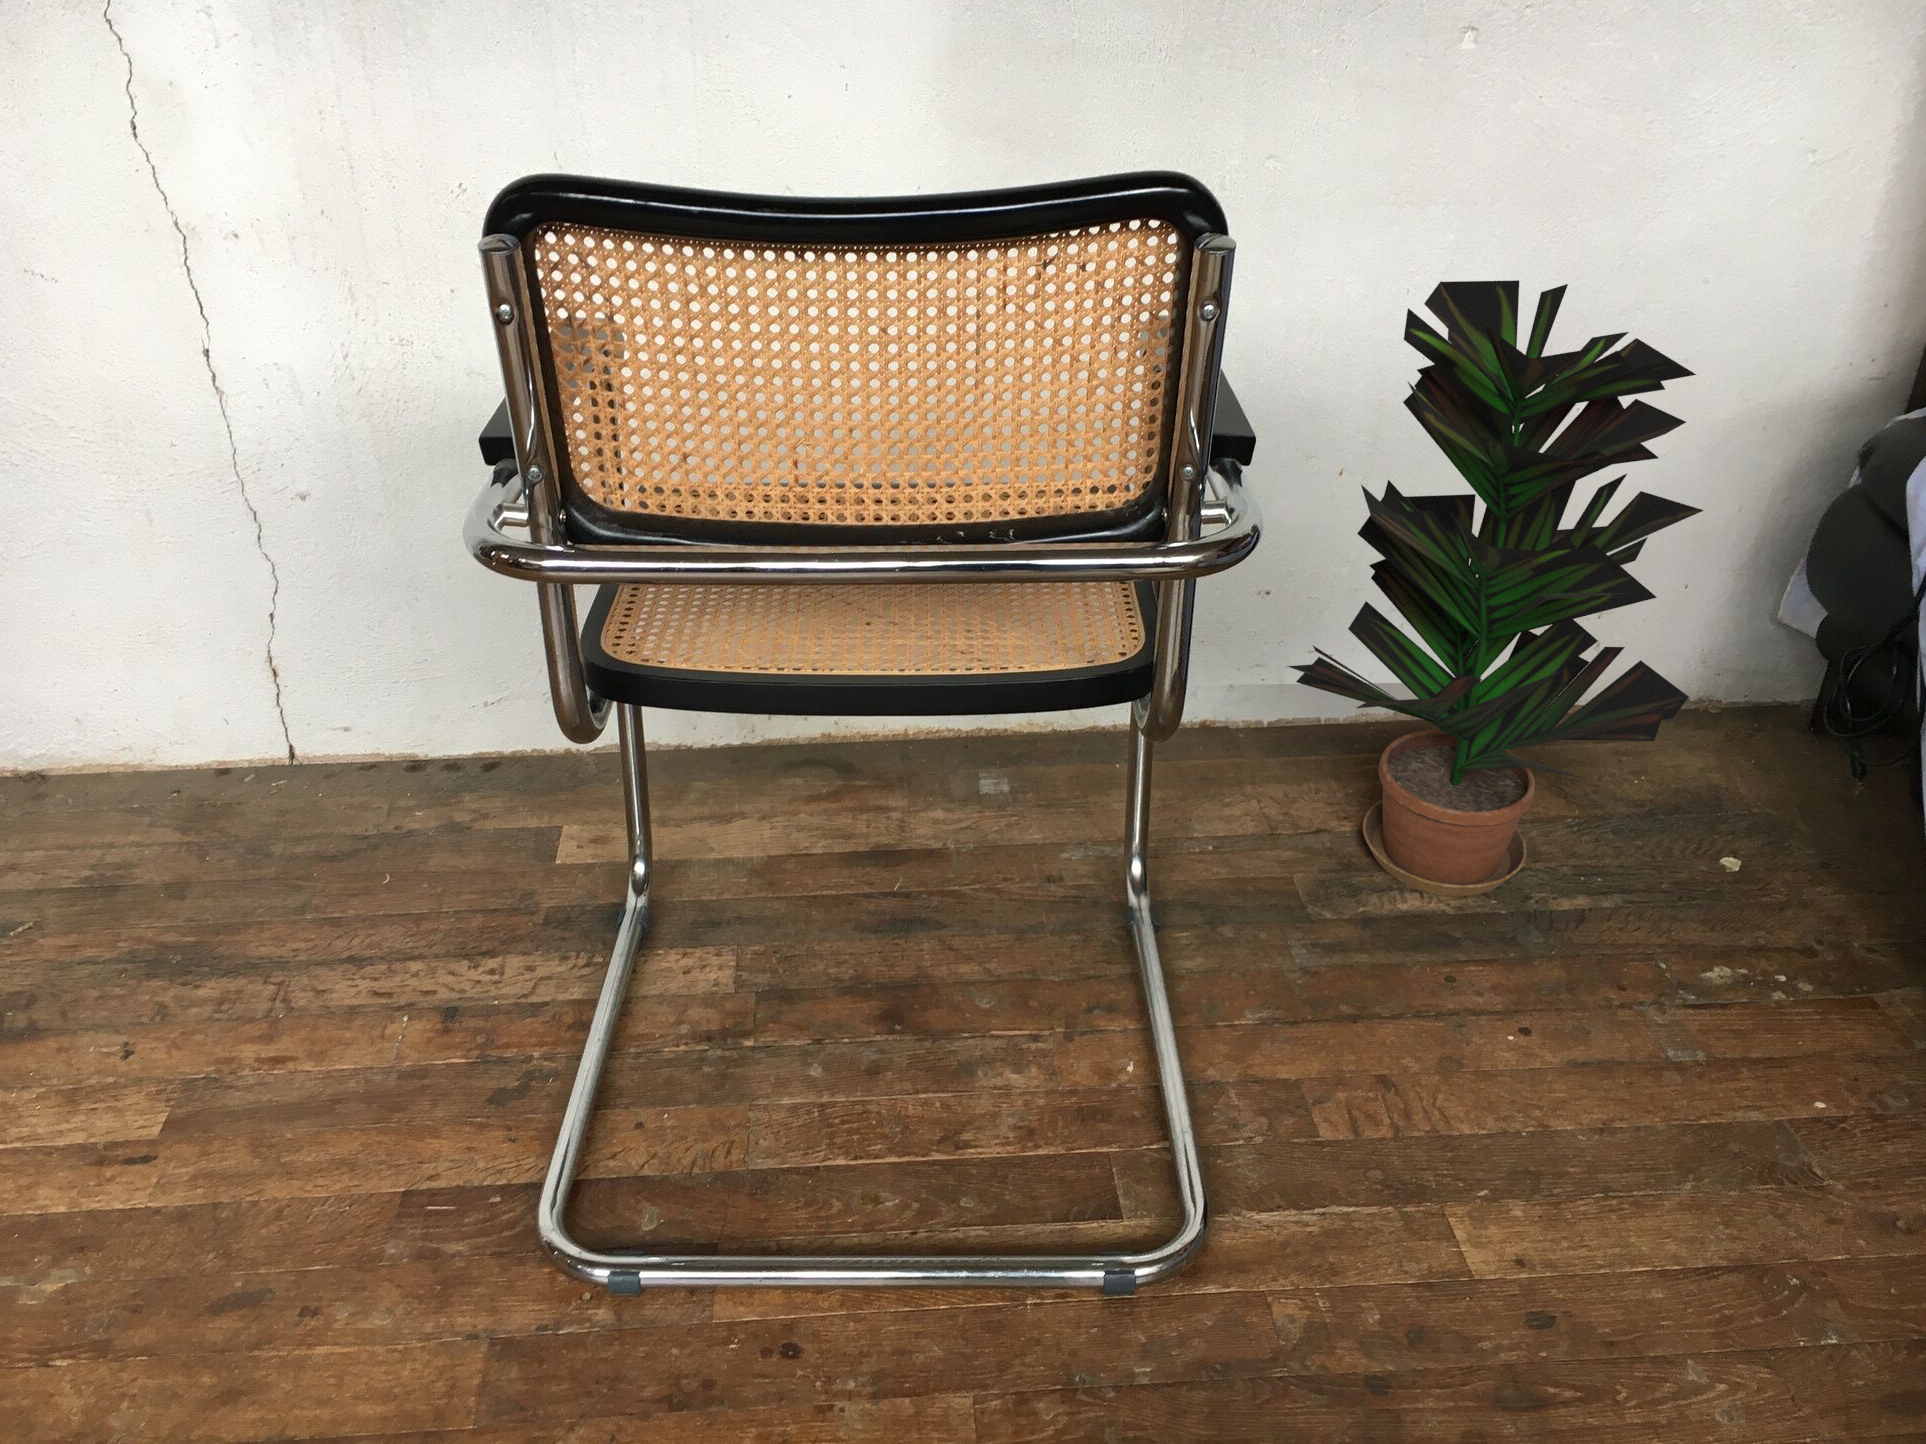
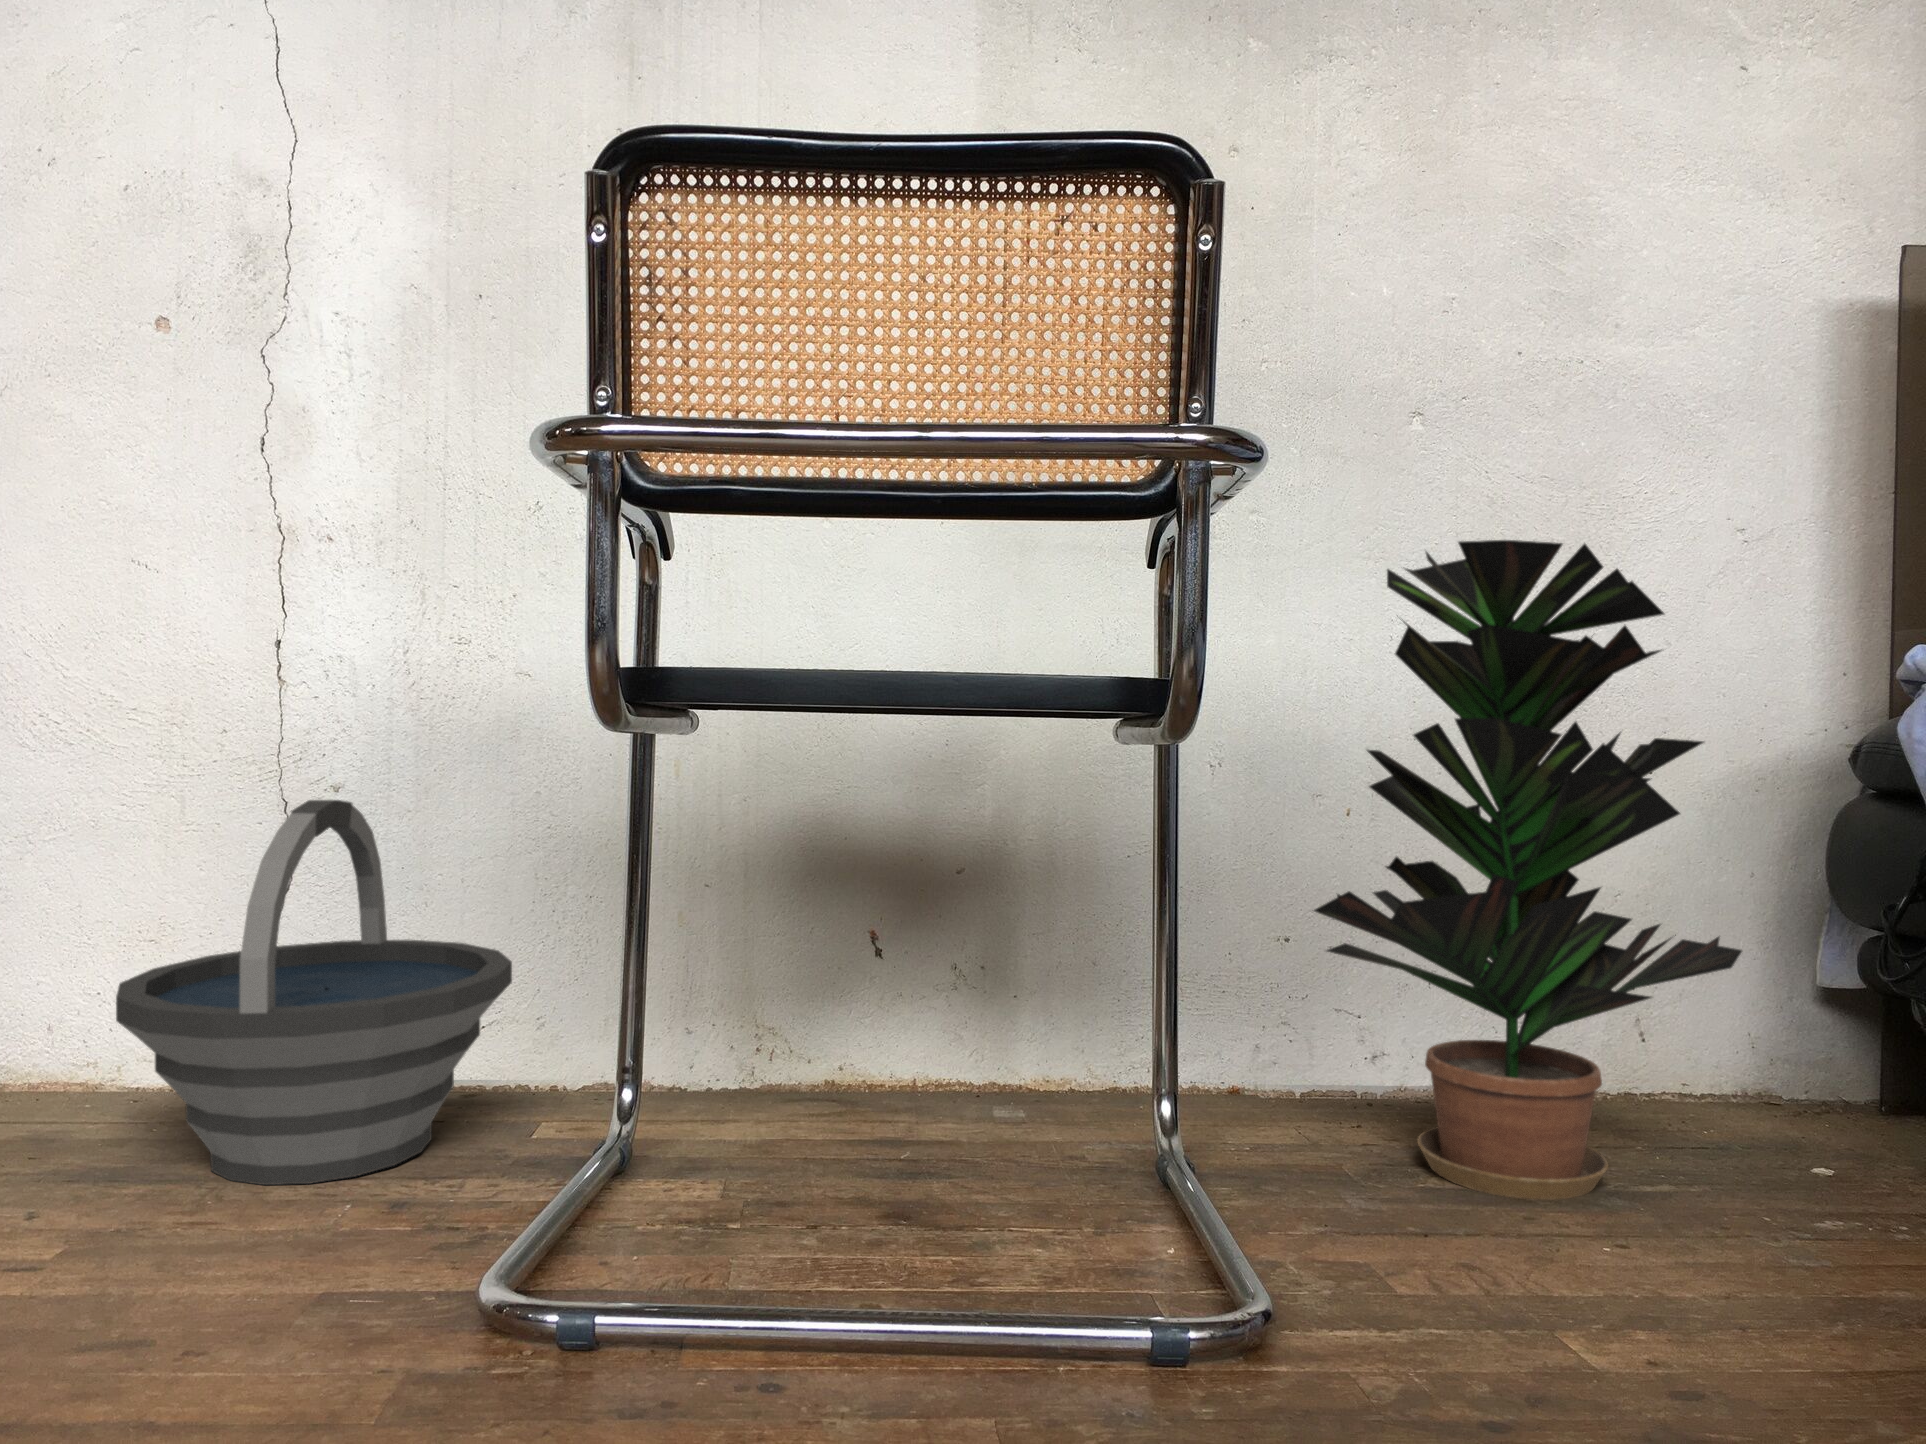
bucket: none [153,569,520,932] -> present [116,800,512,1185]

